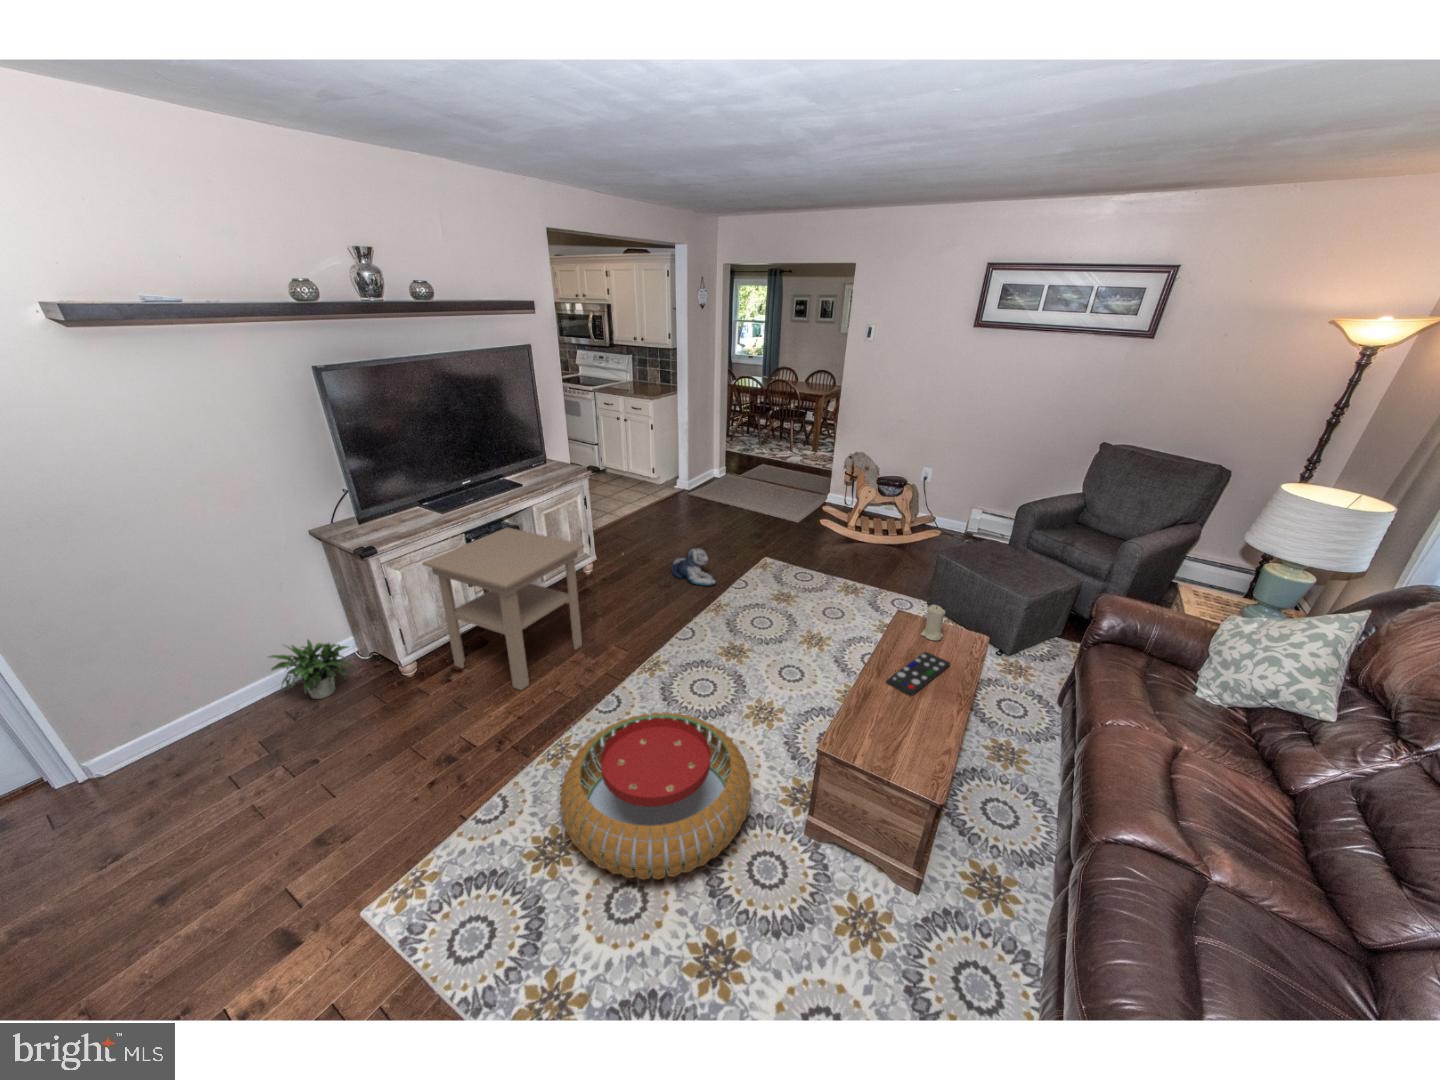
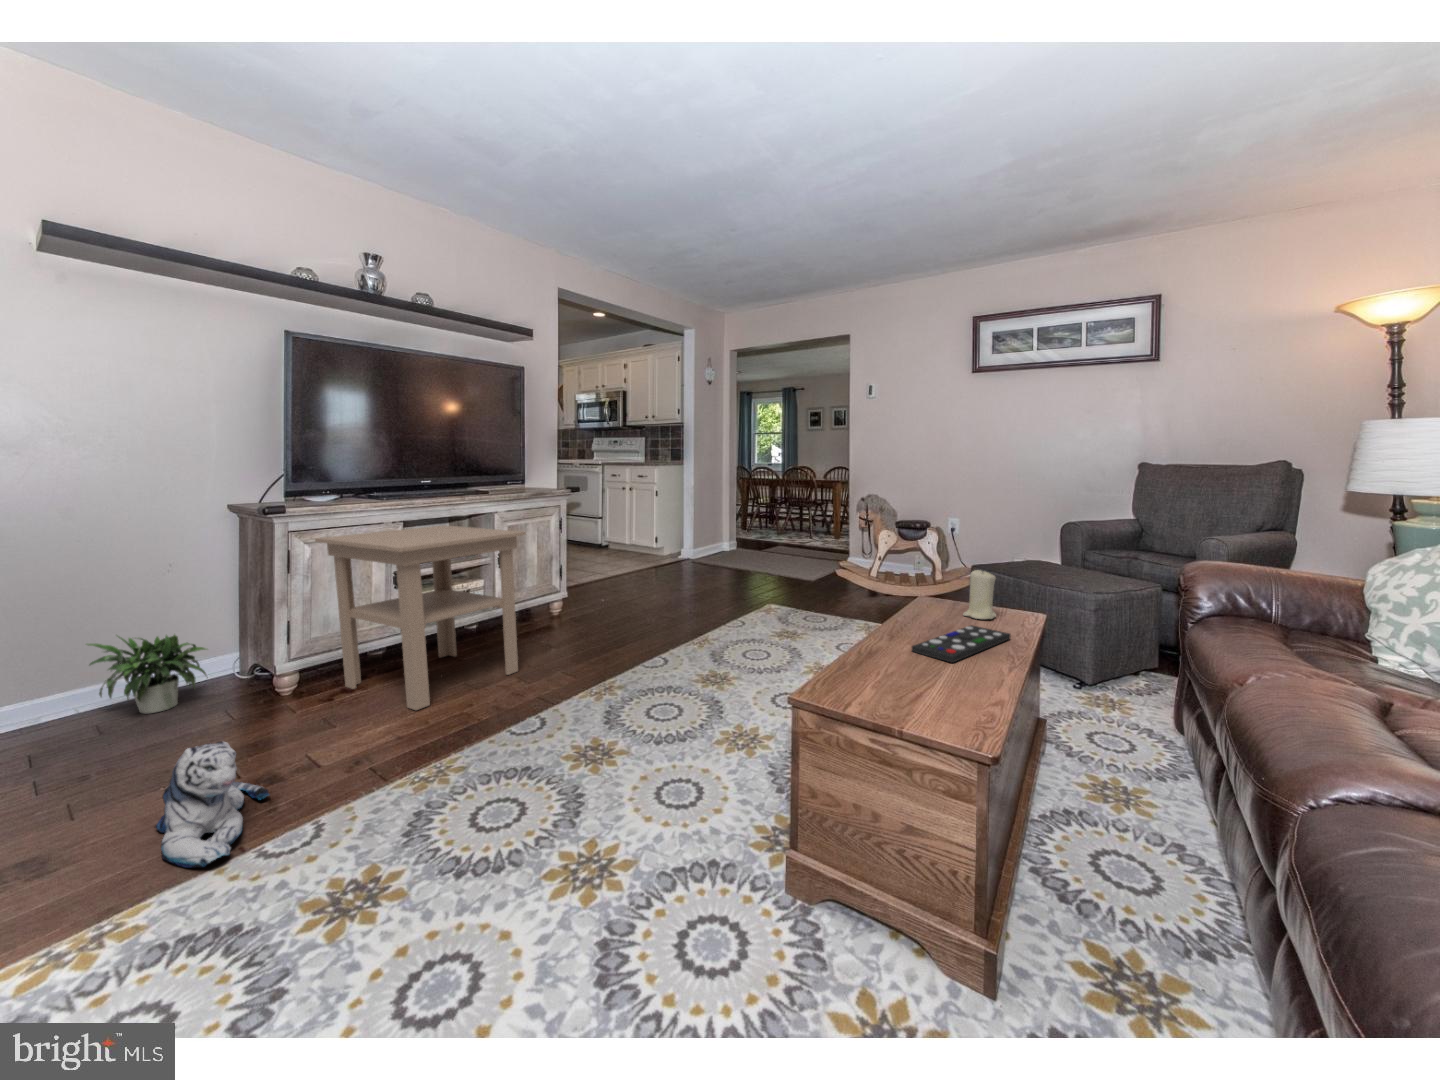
plush toy: present [671,548,715,586] -> present [155,742,269,867]
pouf: present [560,712,751,880] -> none [376,708,700,946]

